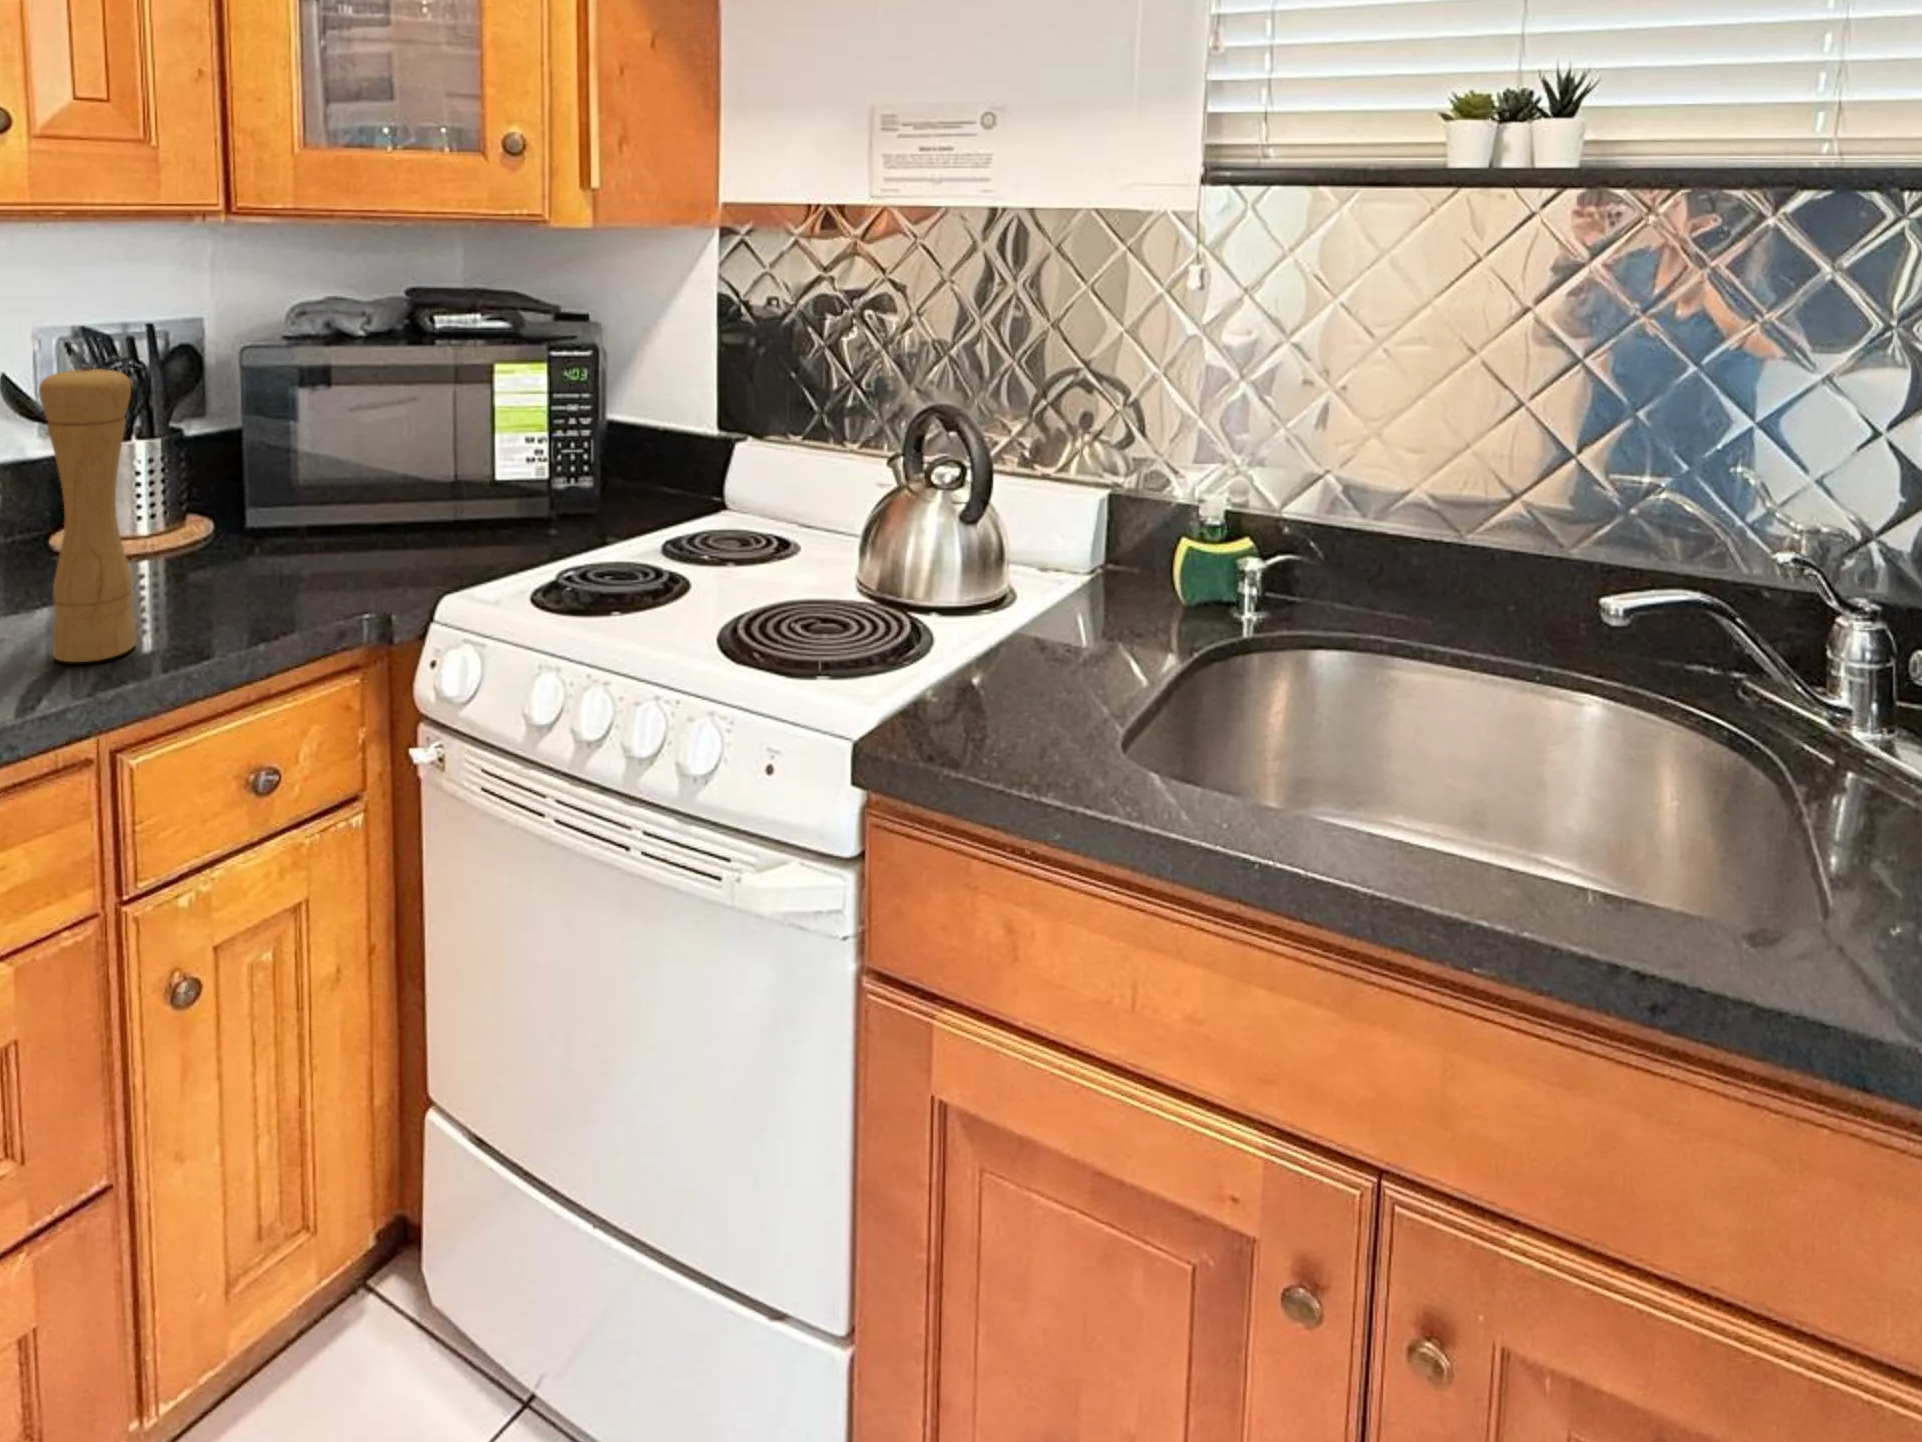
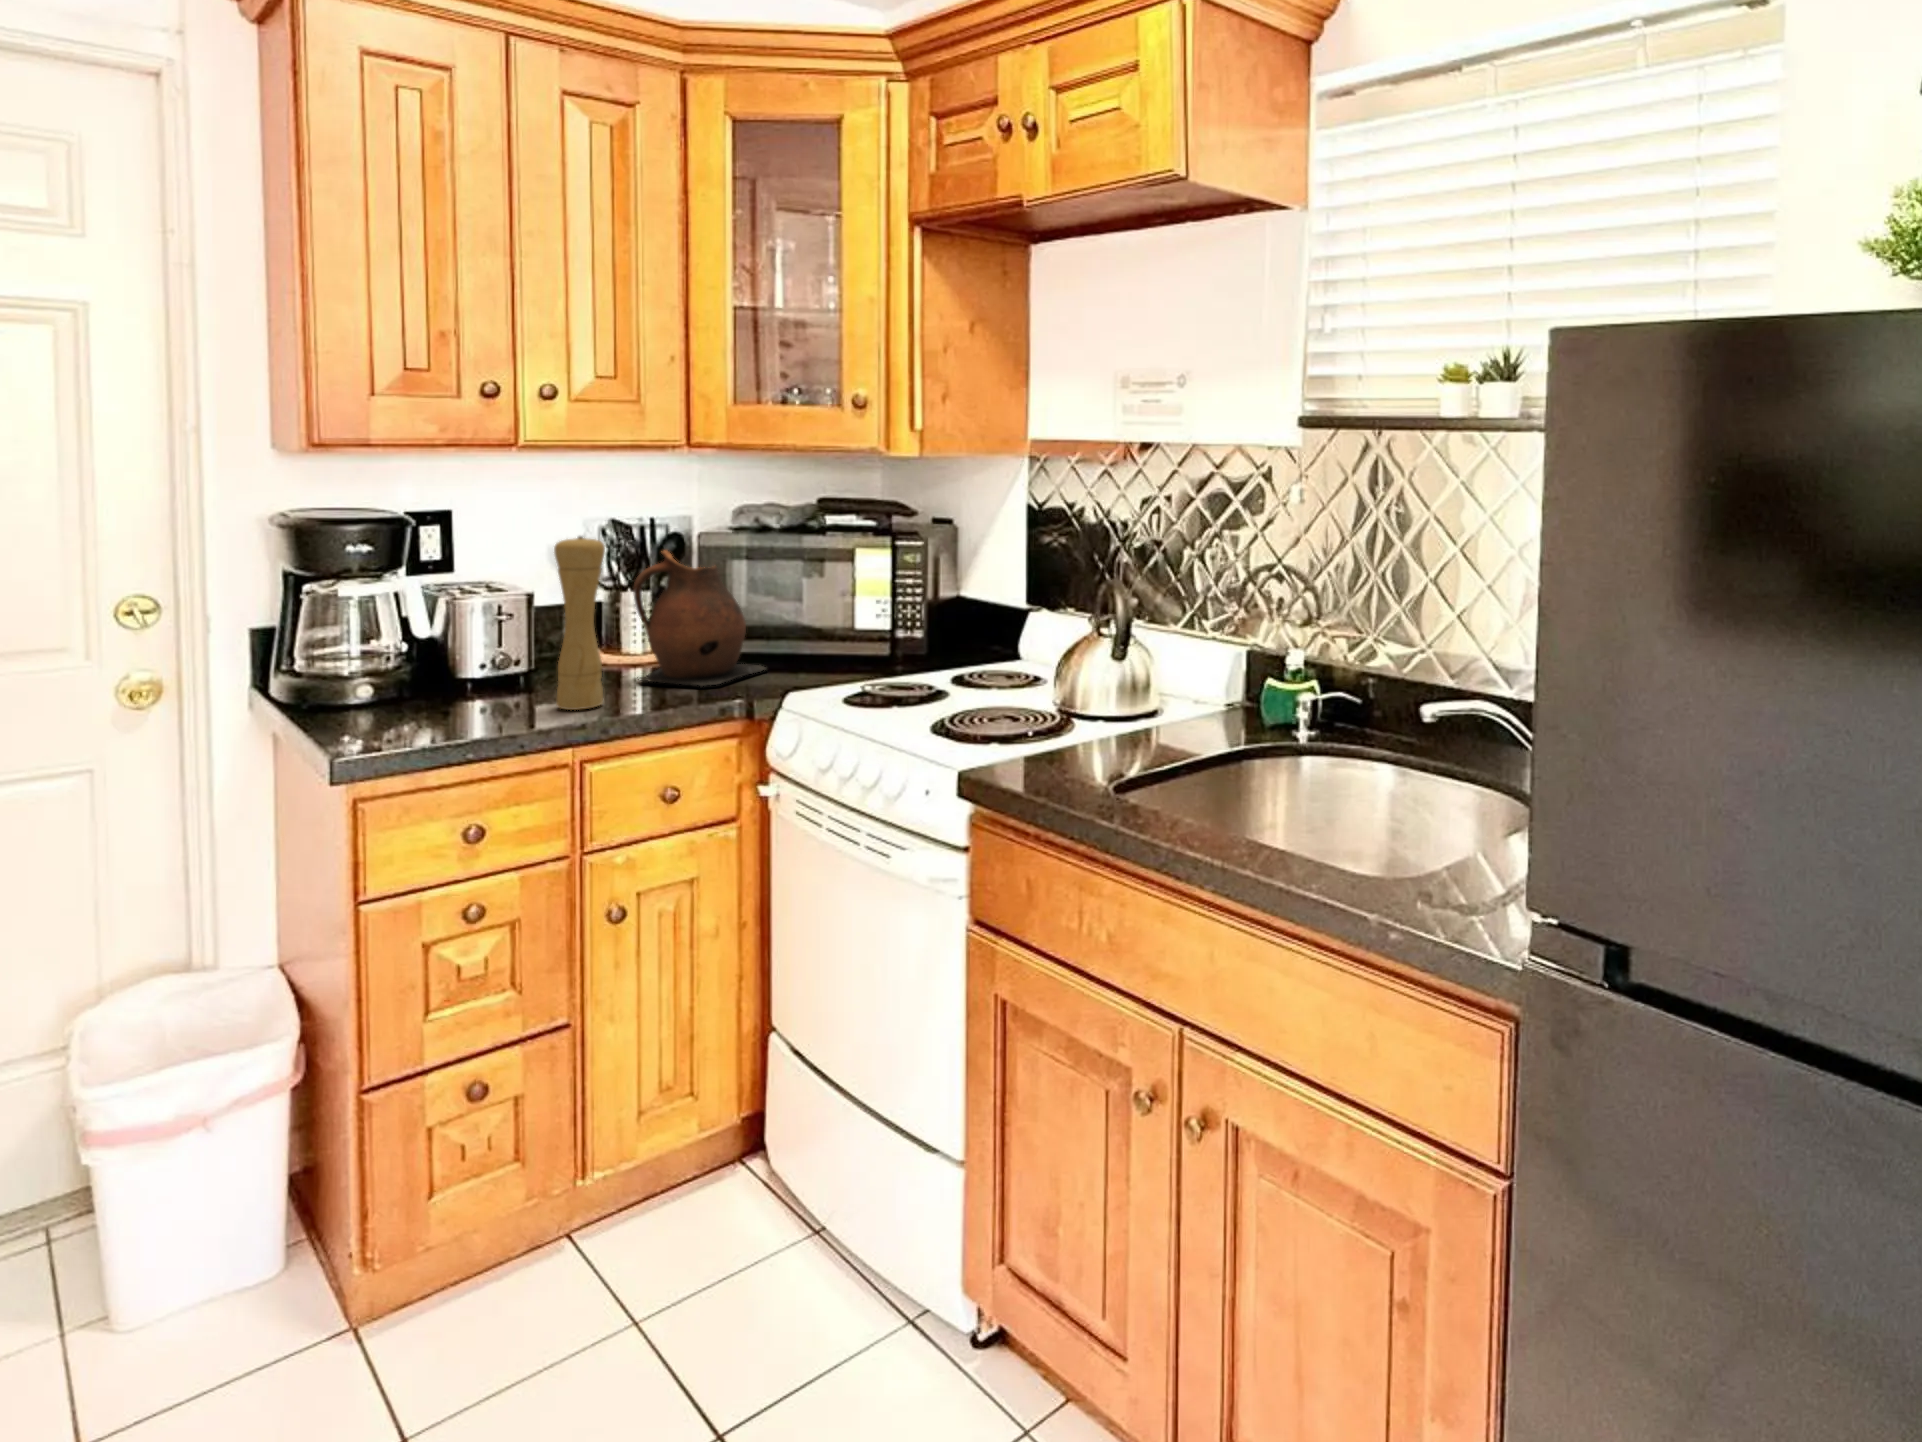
ceramic pitcher: none [155,378,372,596] -> present [633,551,766,687]

